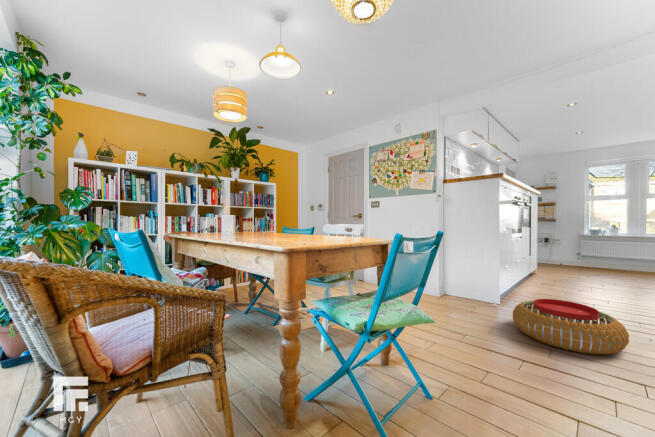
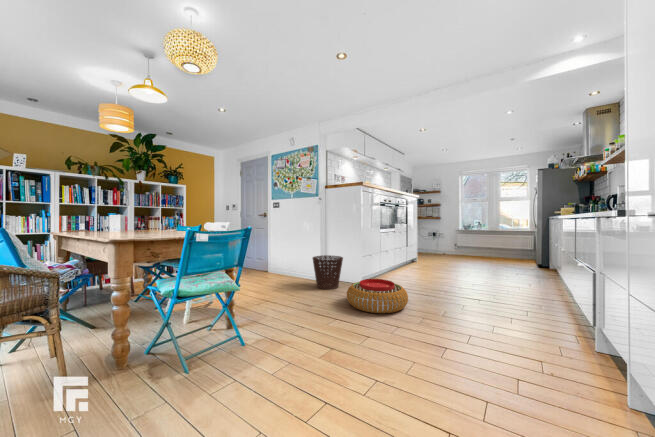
basket: none [438,264,481,308] -> present [313,255,343,289]

